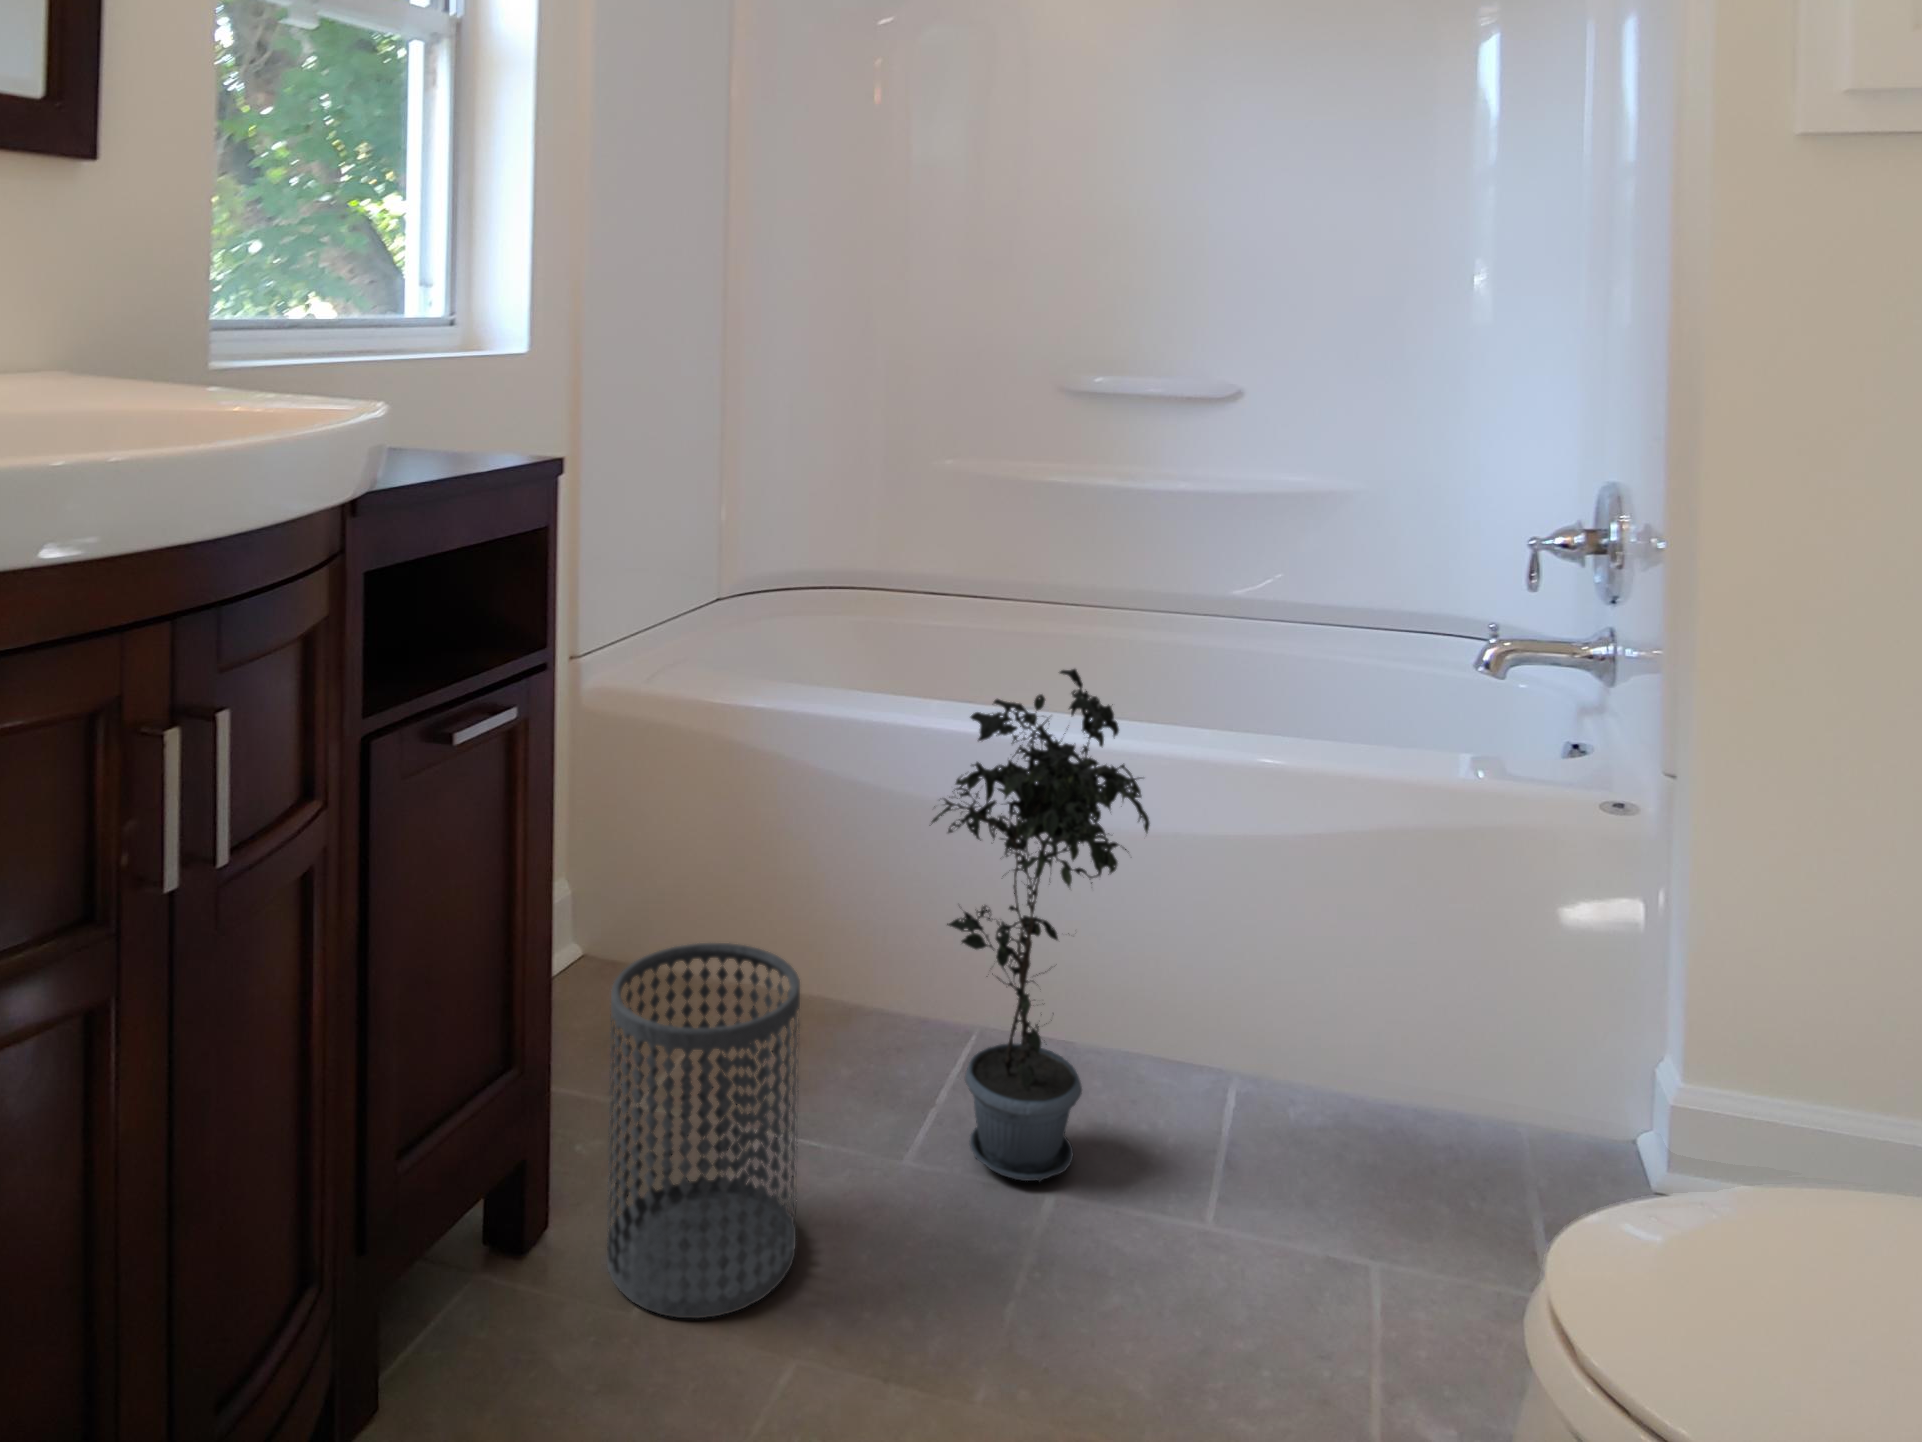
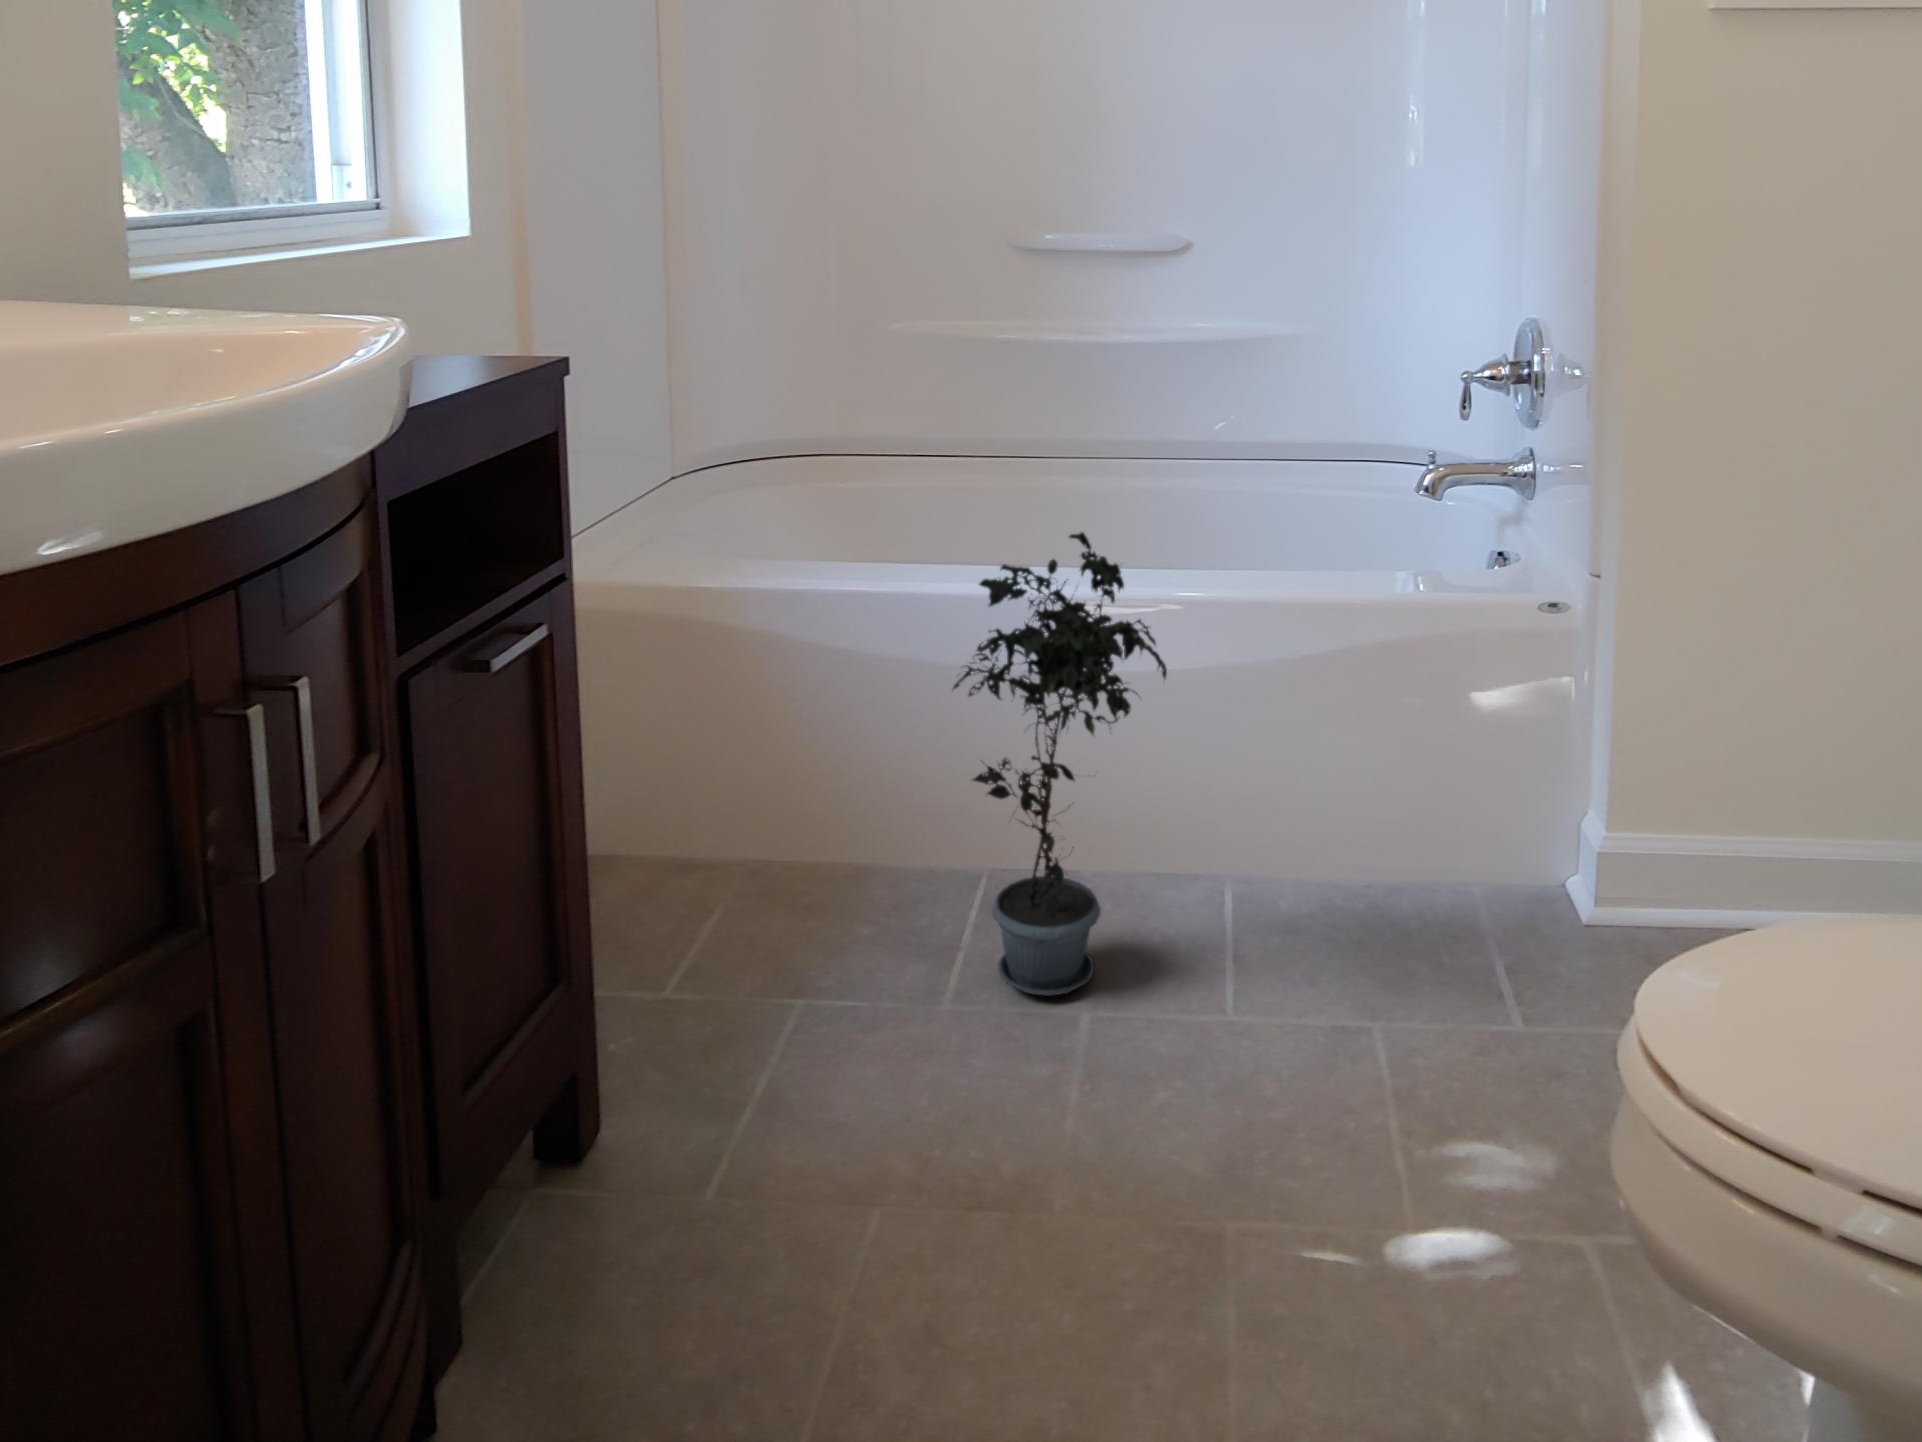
wastebasket: present [607,943,800,1318] -> none [658,825,853,1172]

